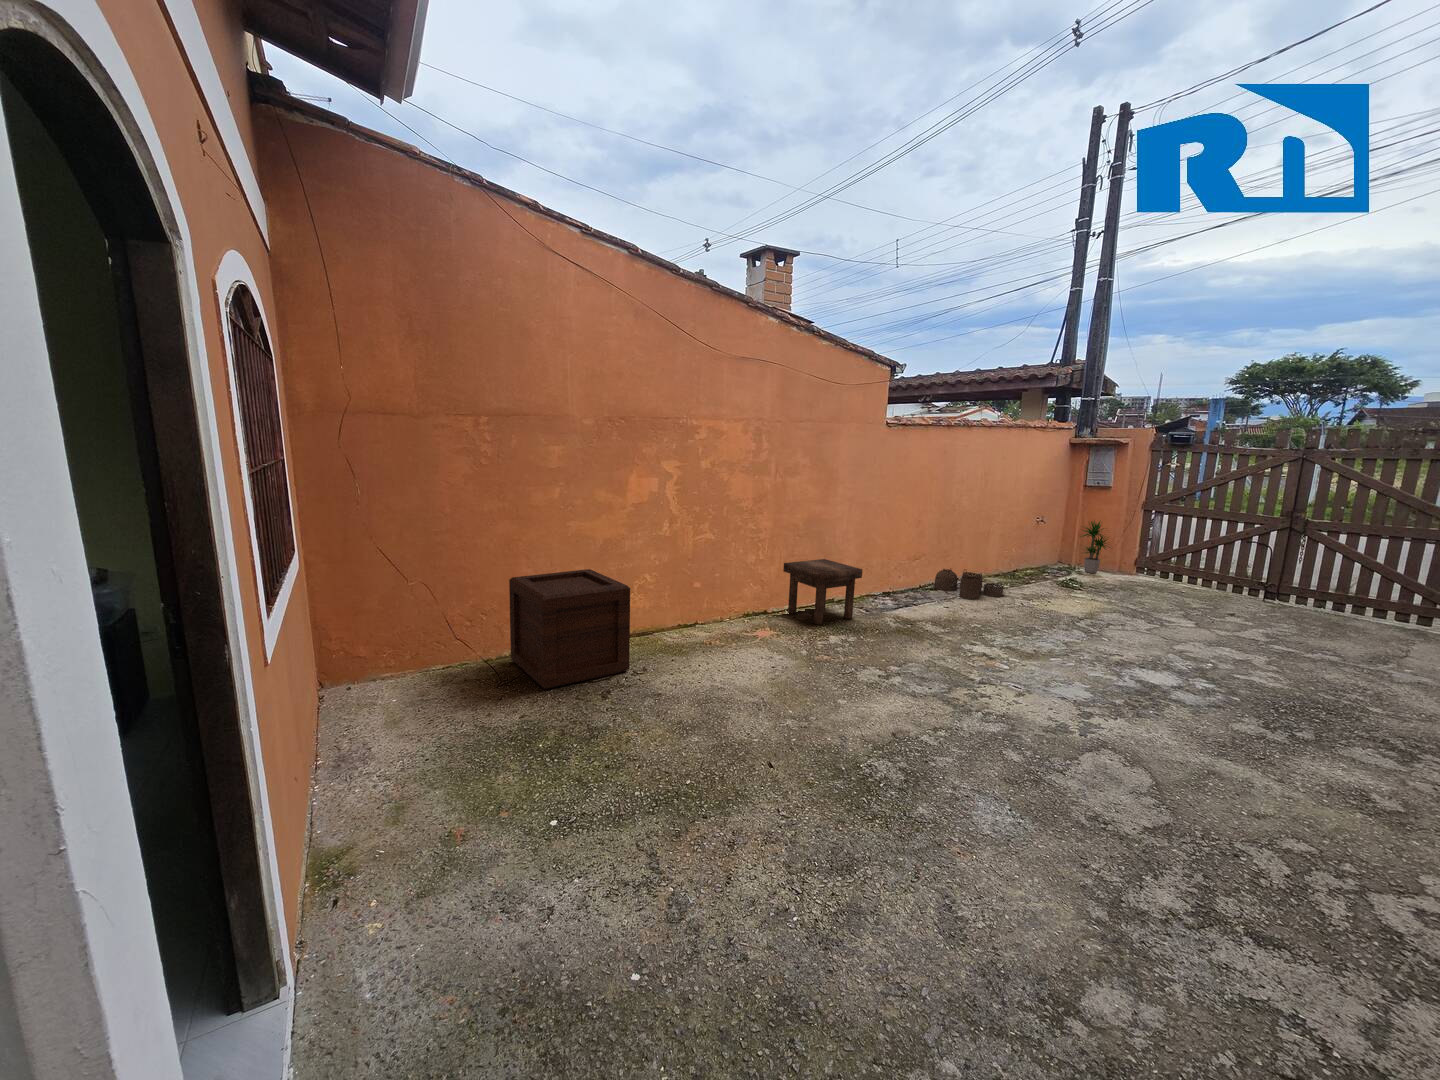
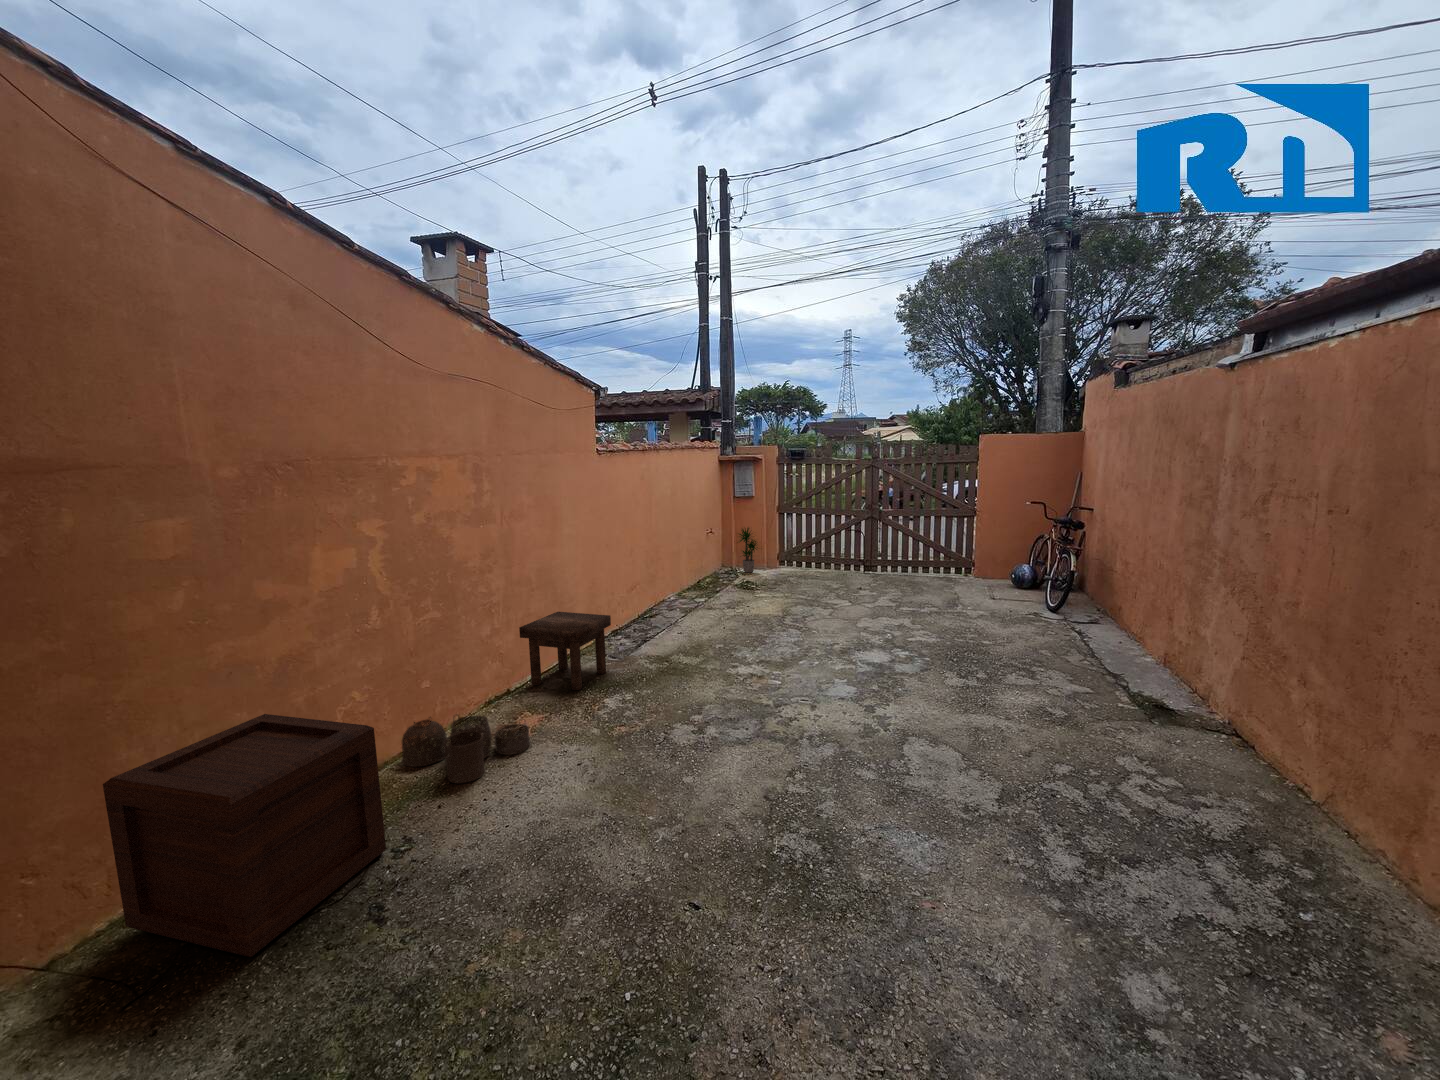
woven basket: present [934,569,1004,600] -> present [402,716,530,783]

